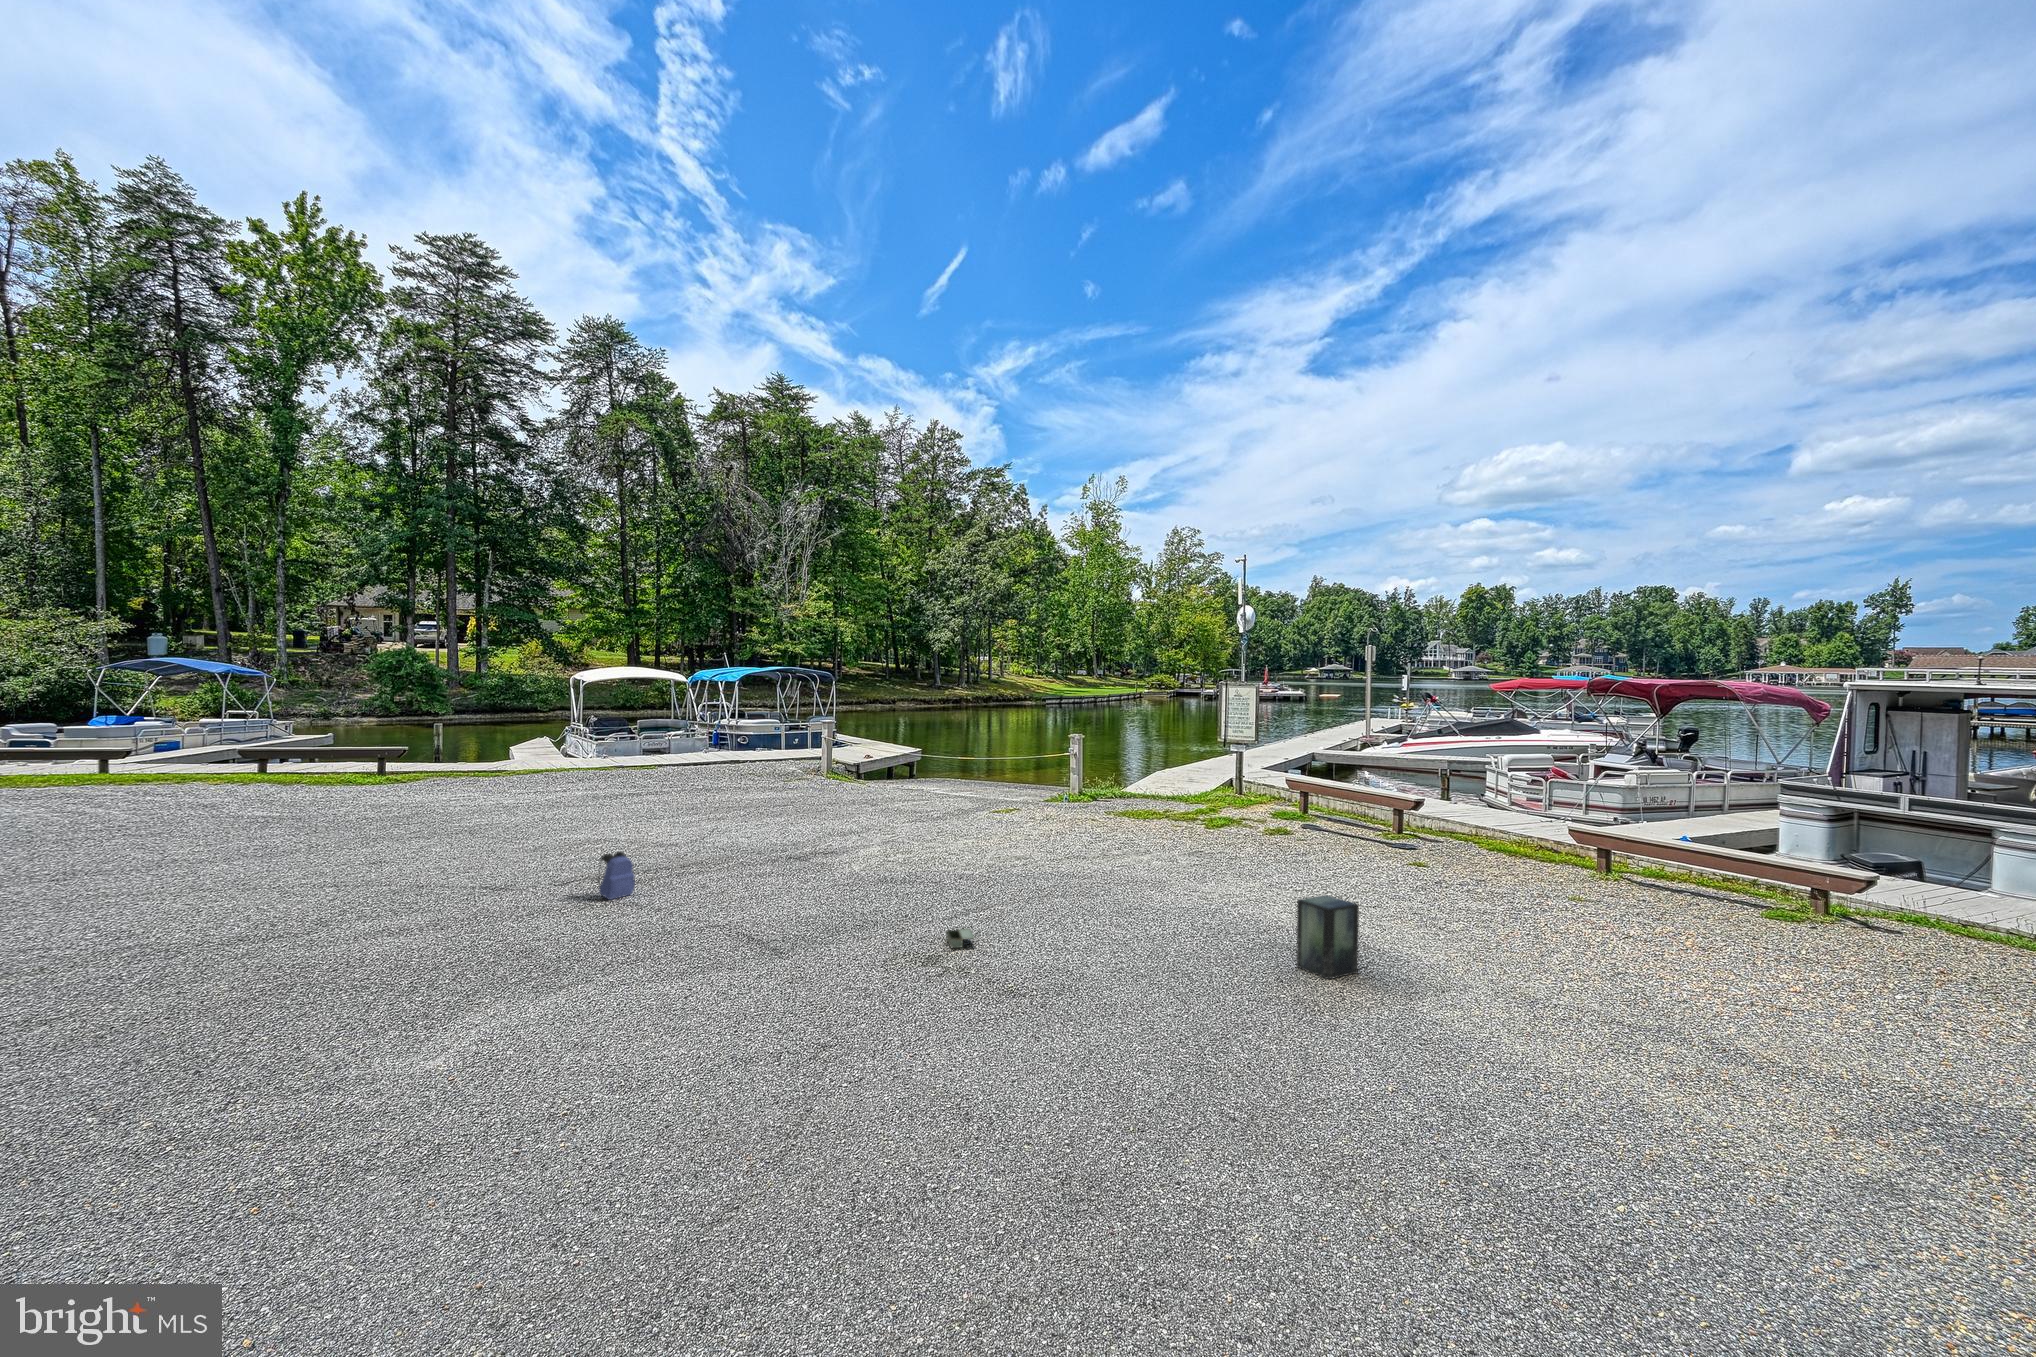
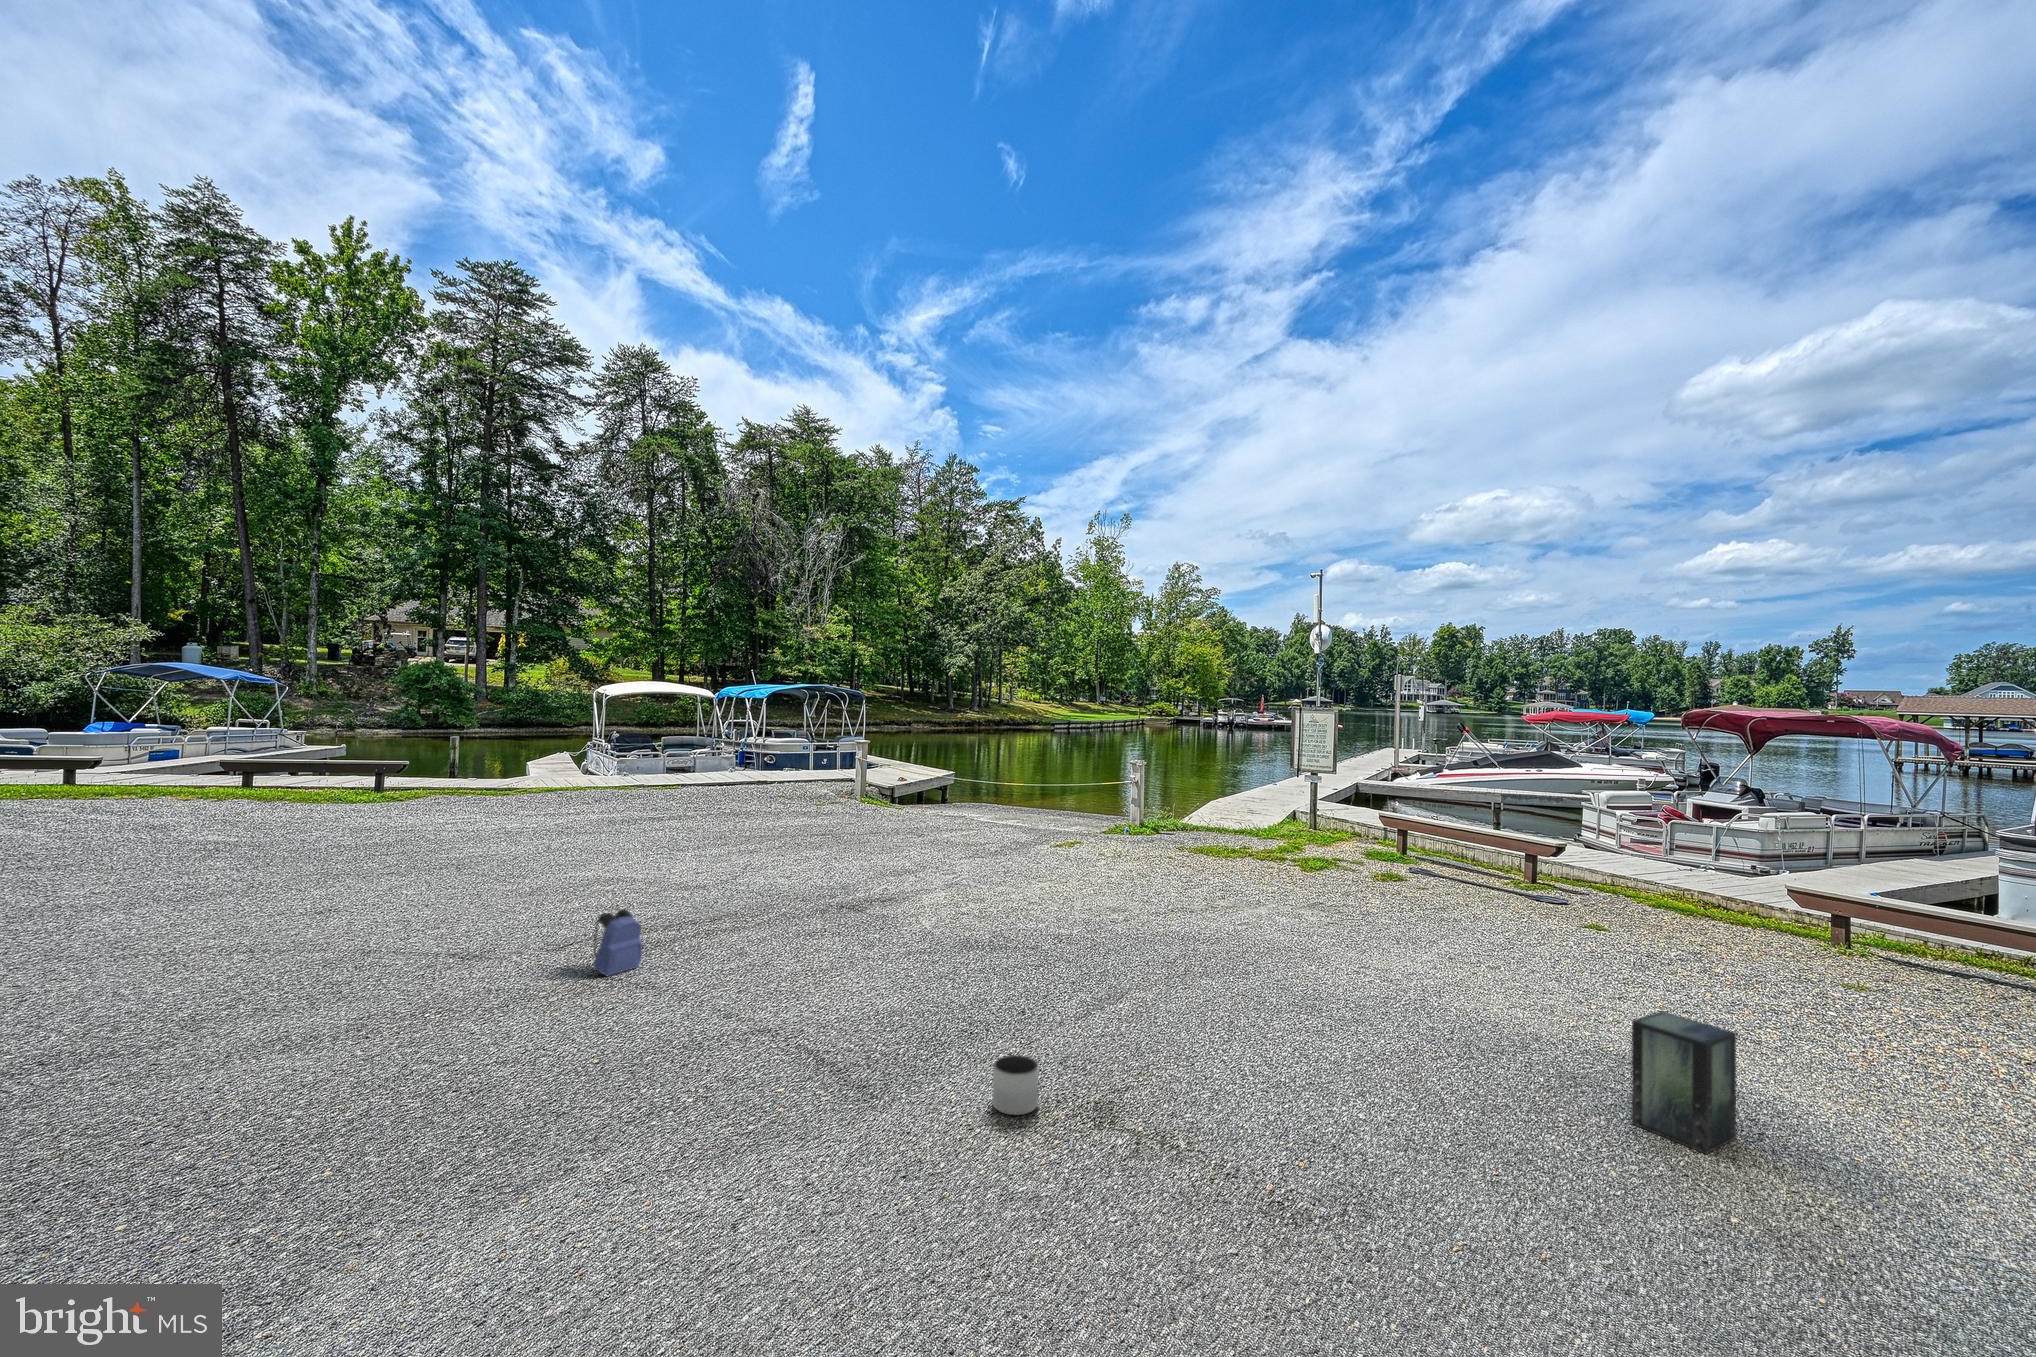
toolbox: present [946,928,975,948] -> none [1084,1041,1132,1077]
planter: none [873,930,903,965] -> present [992,1055,1039,1115]

